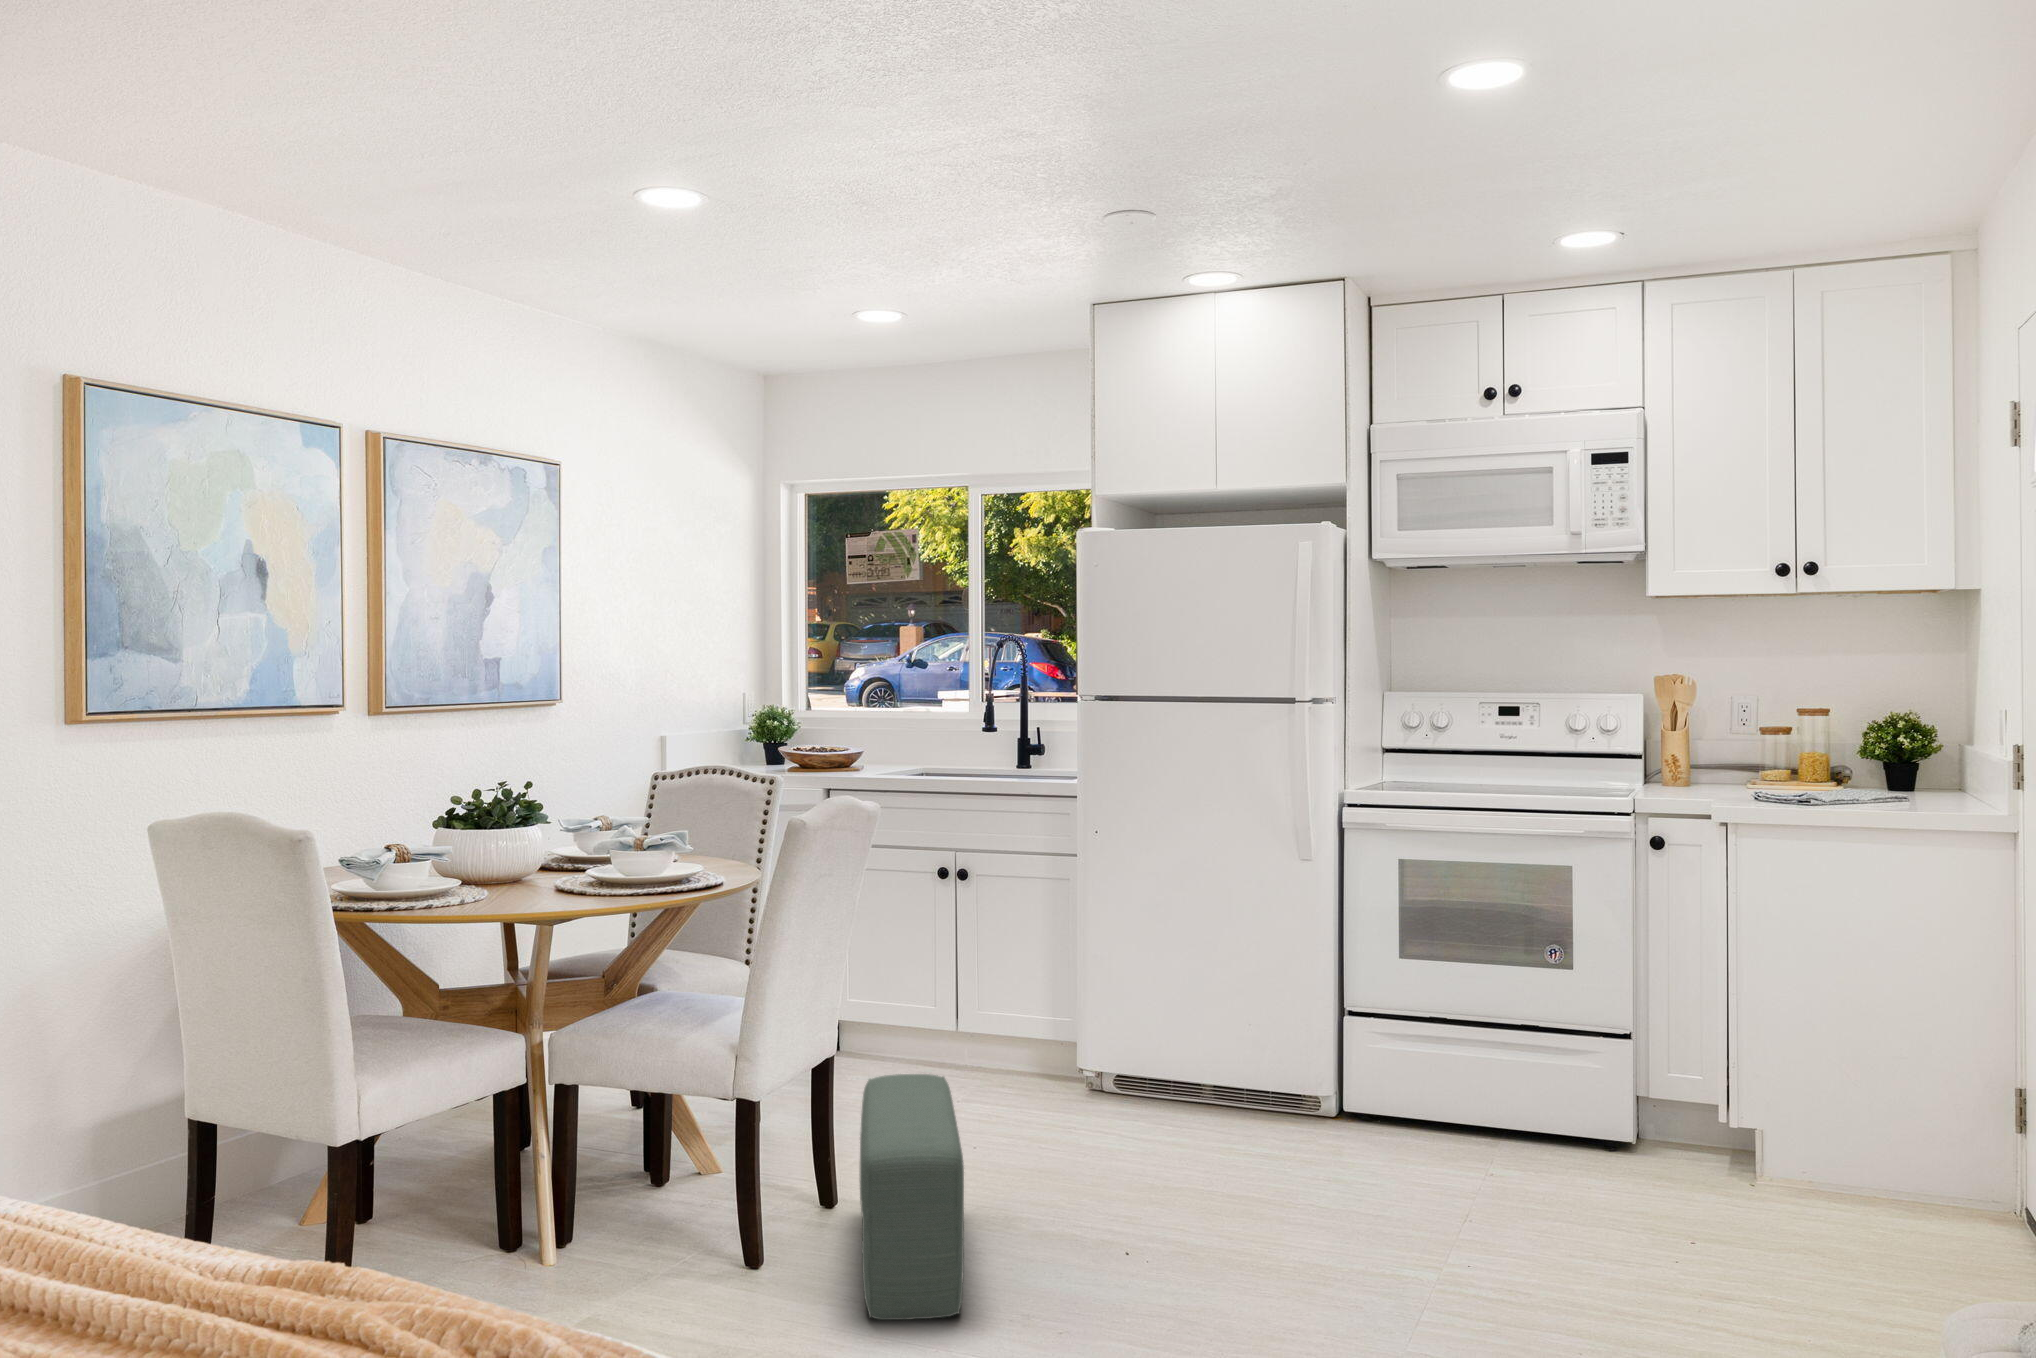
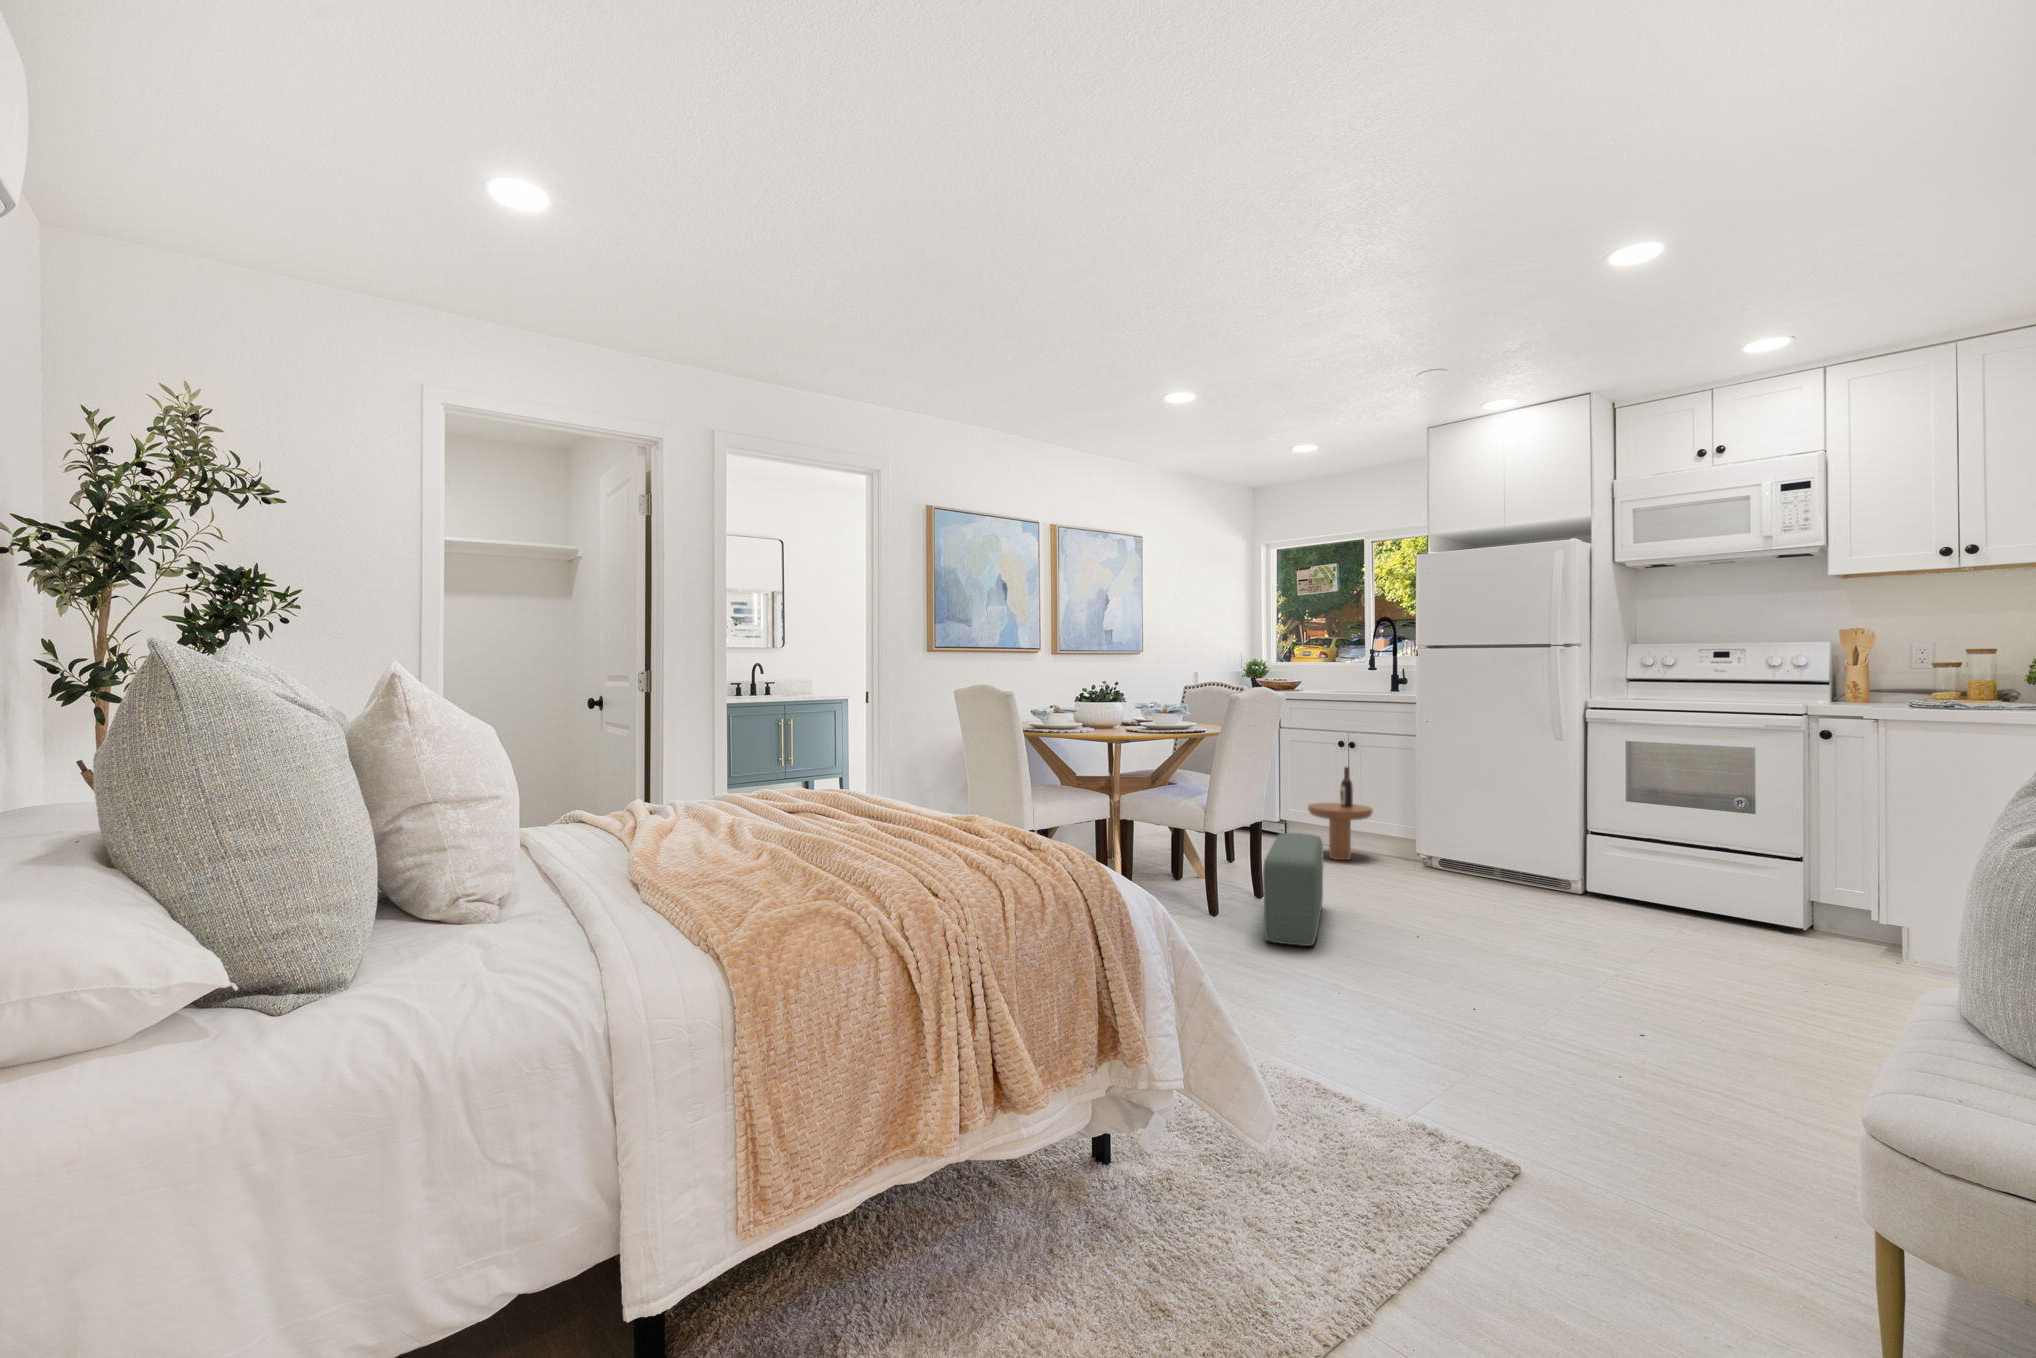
side table: none [891,916,1003,1090] -> present [1308,767,1373,860]

